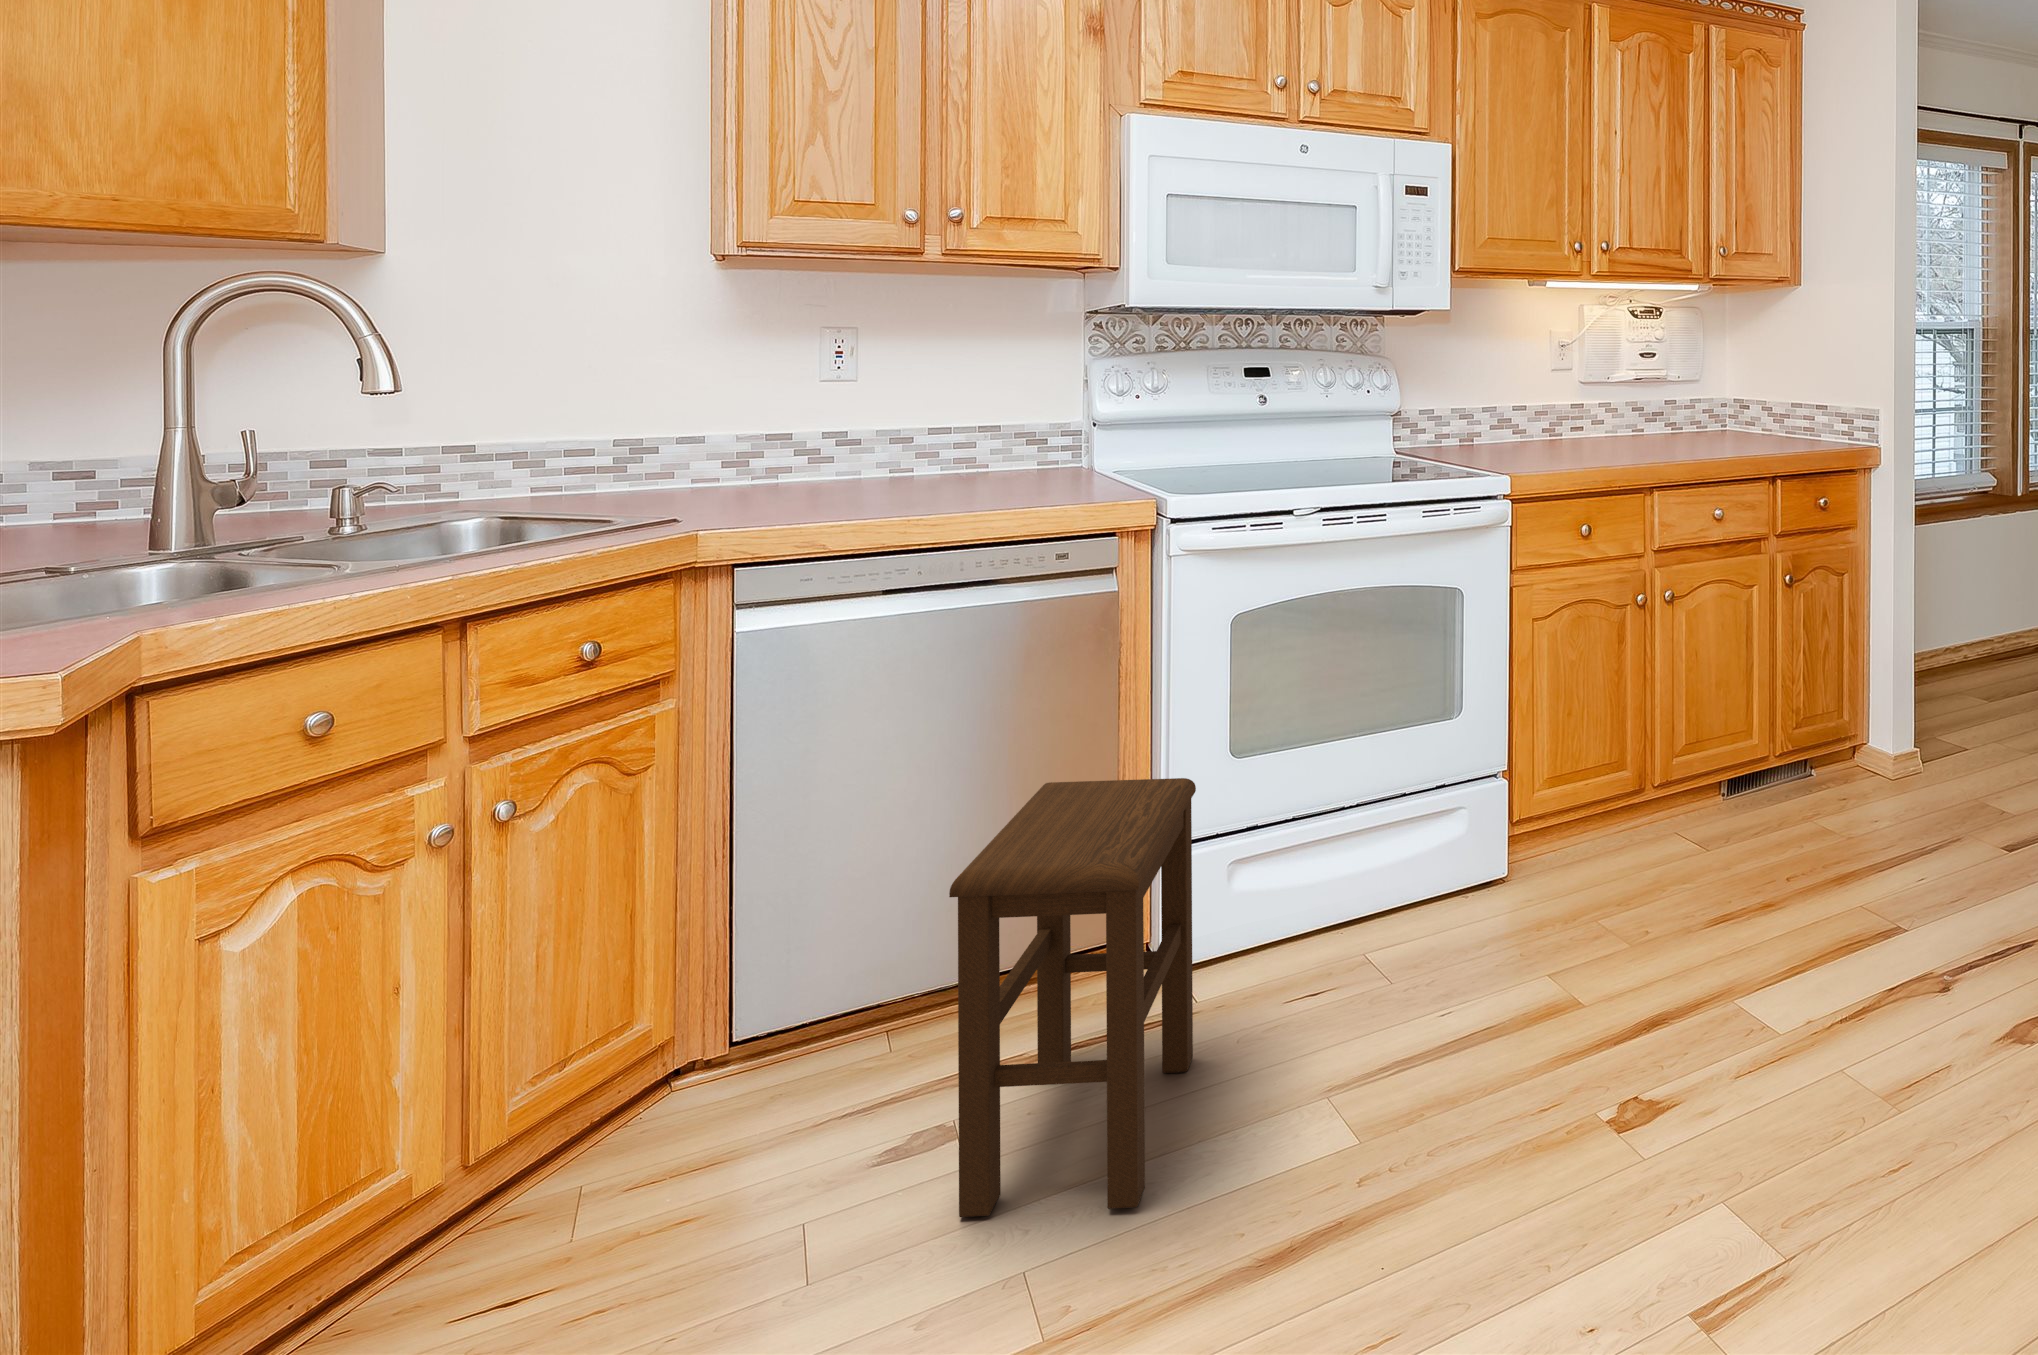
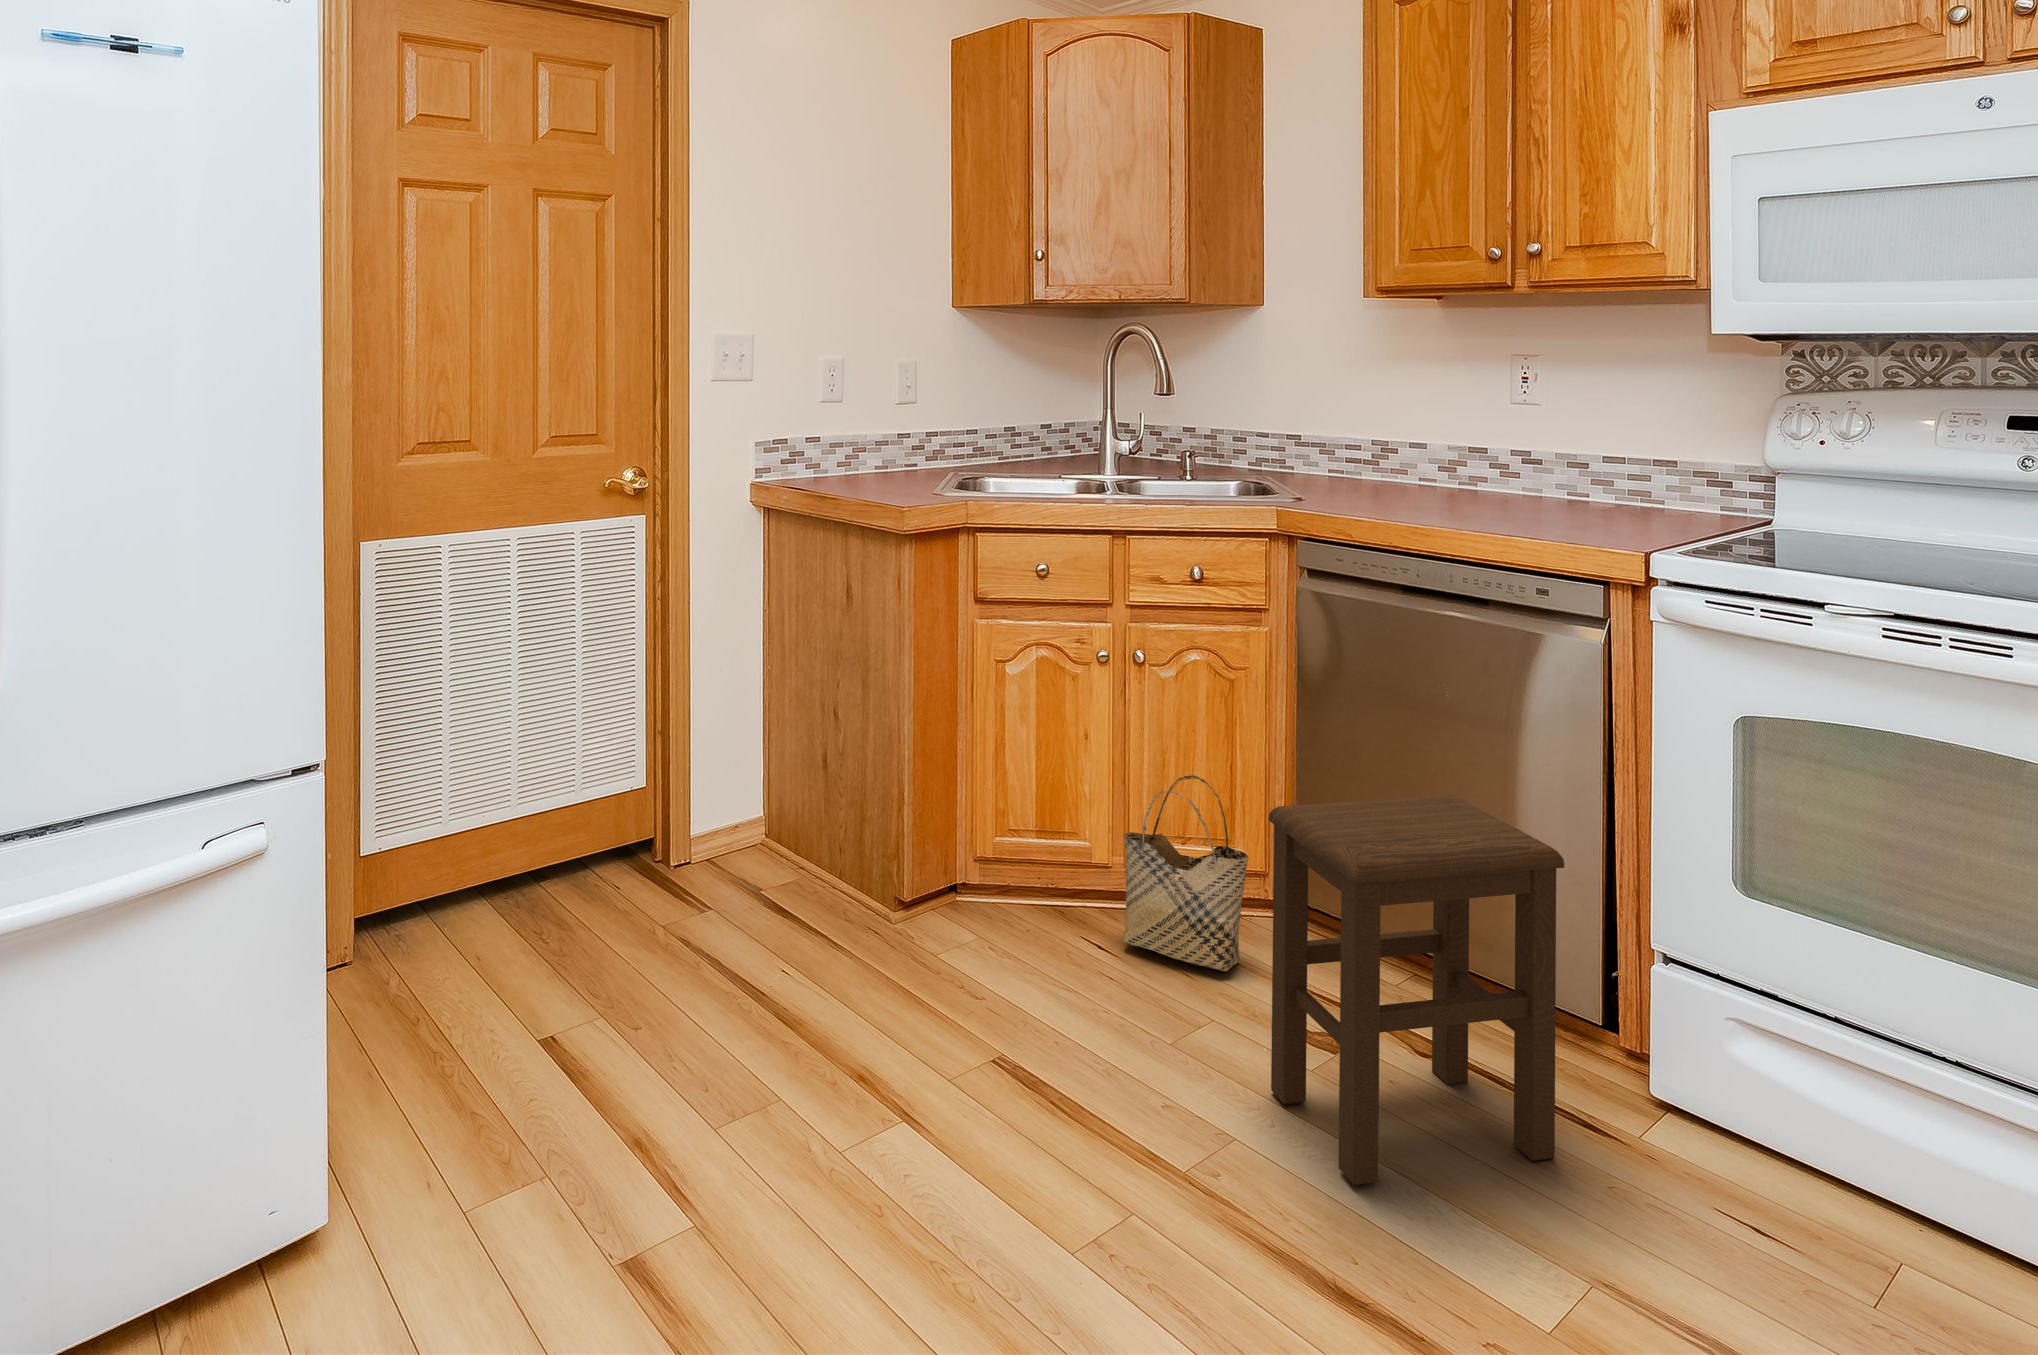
woven basket: none [521,941,742,1258] -> present [1123,776,1249,971]

